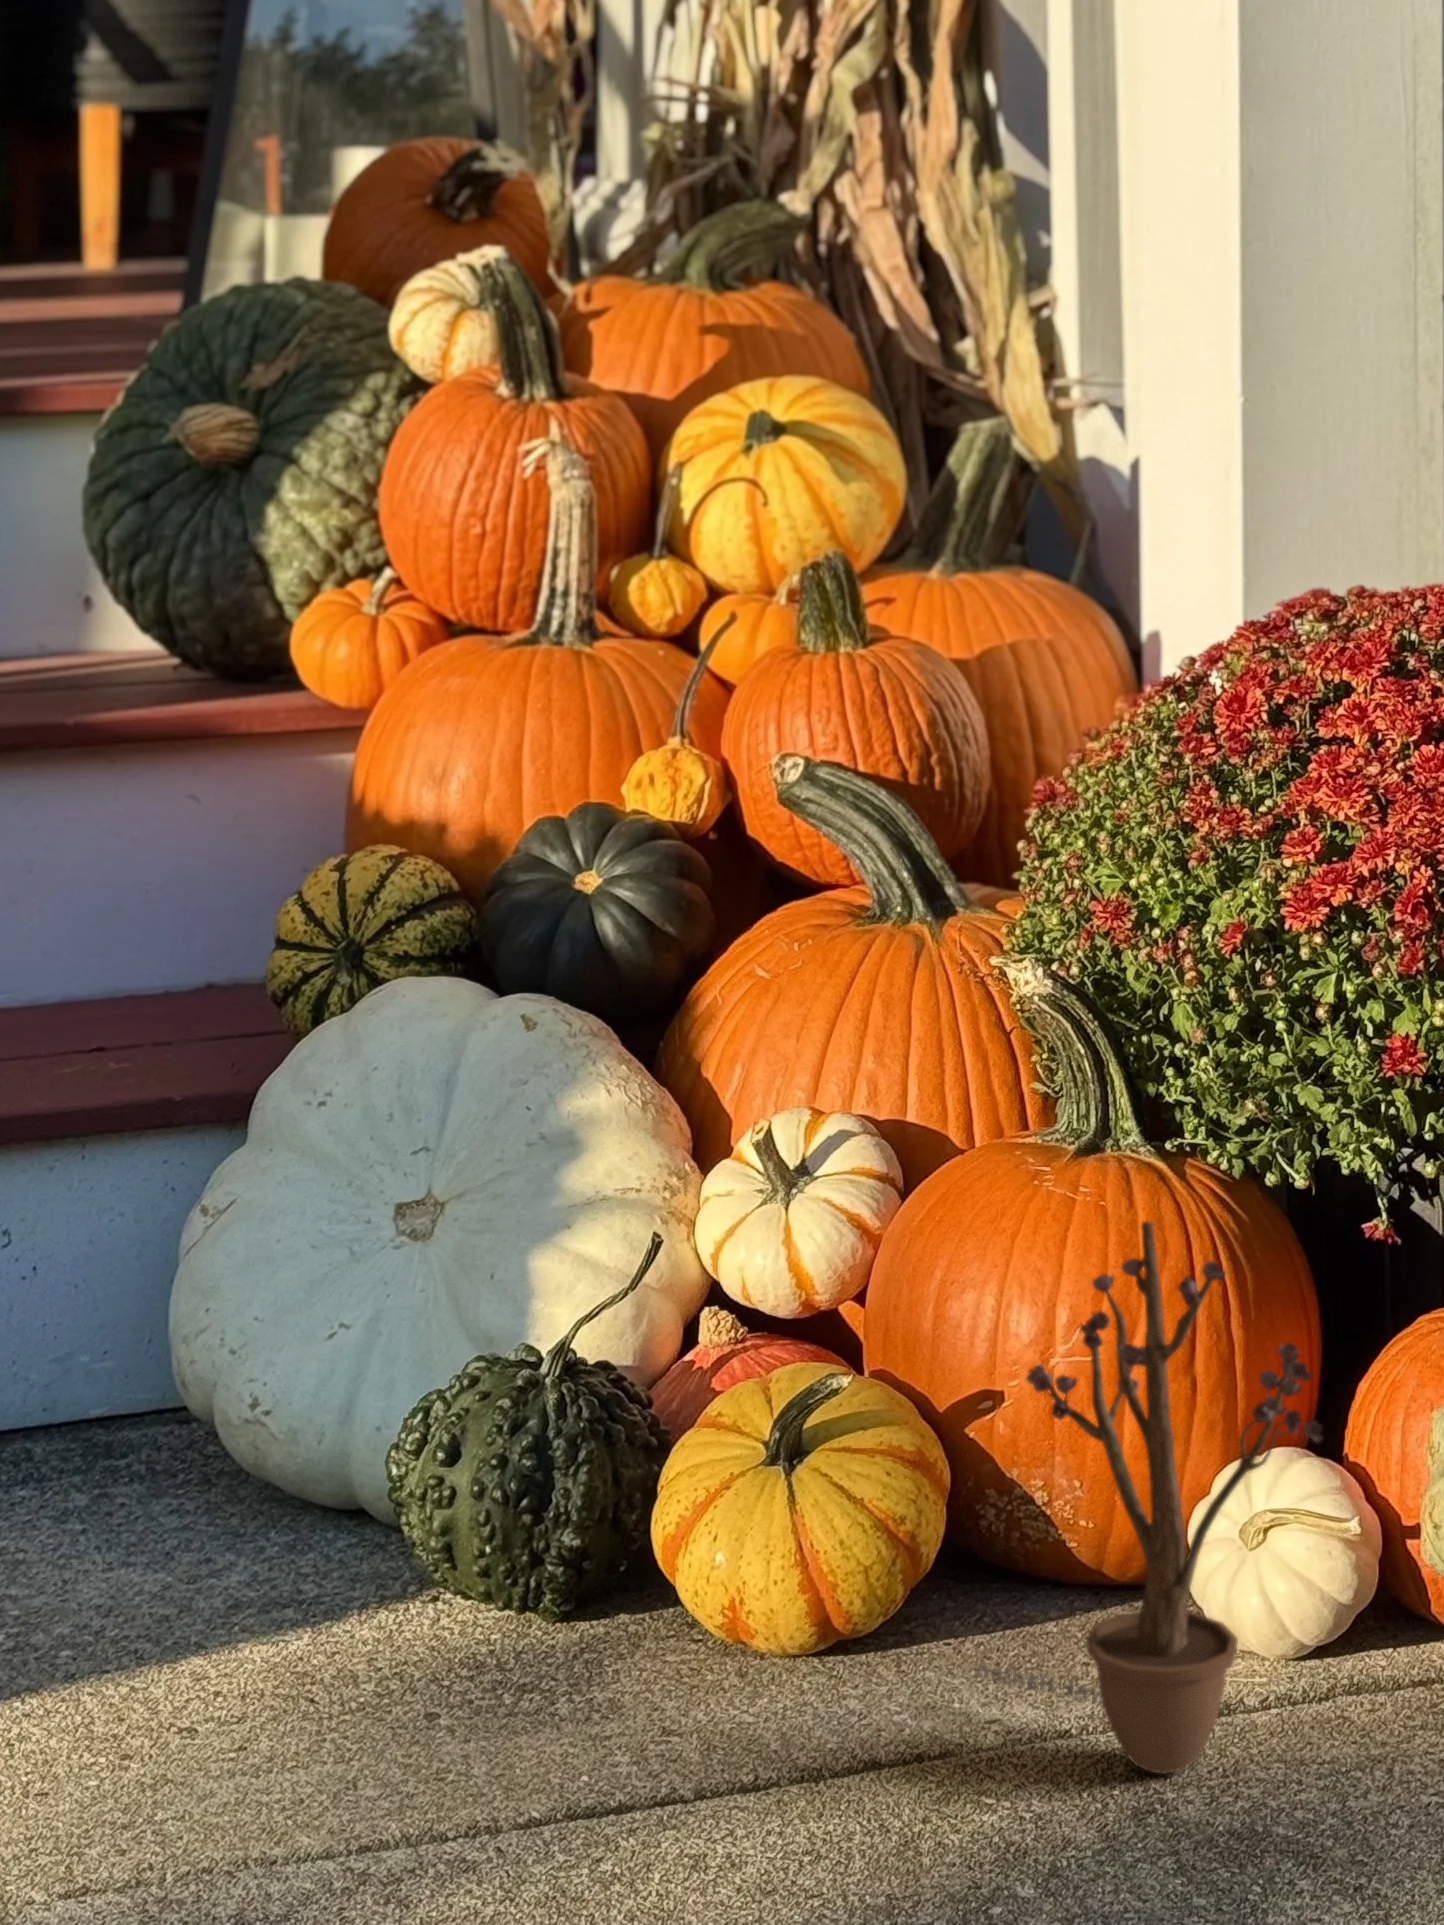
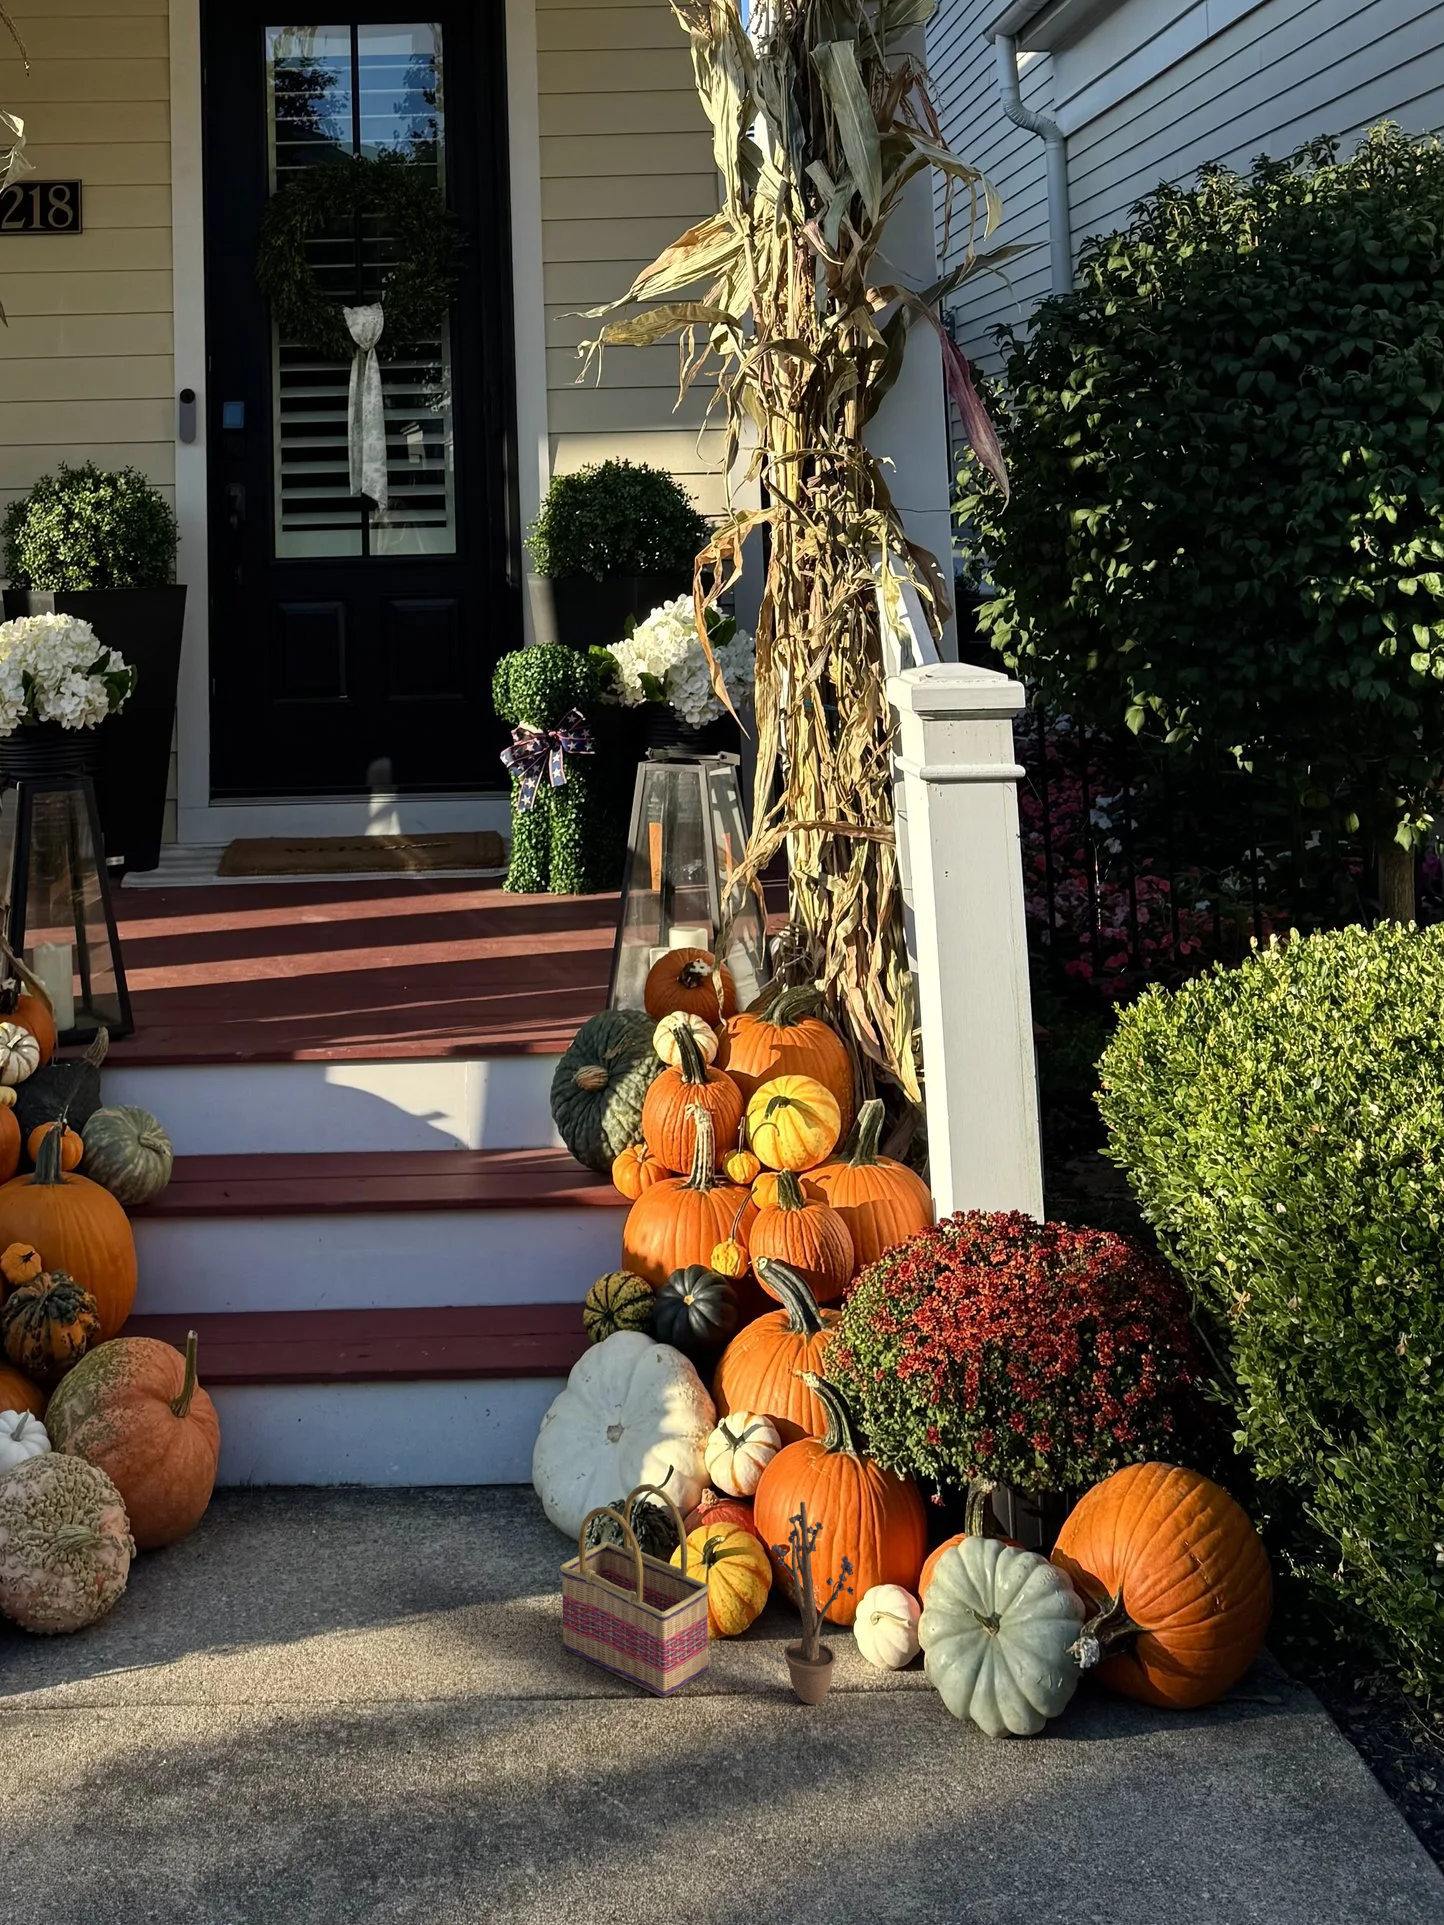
basket: none [386,1263,854,1837] -> present [560,1484,709,1698]

